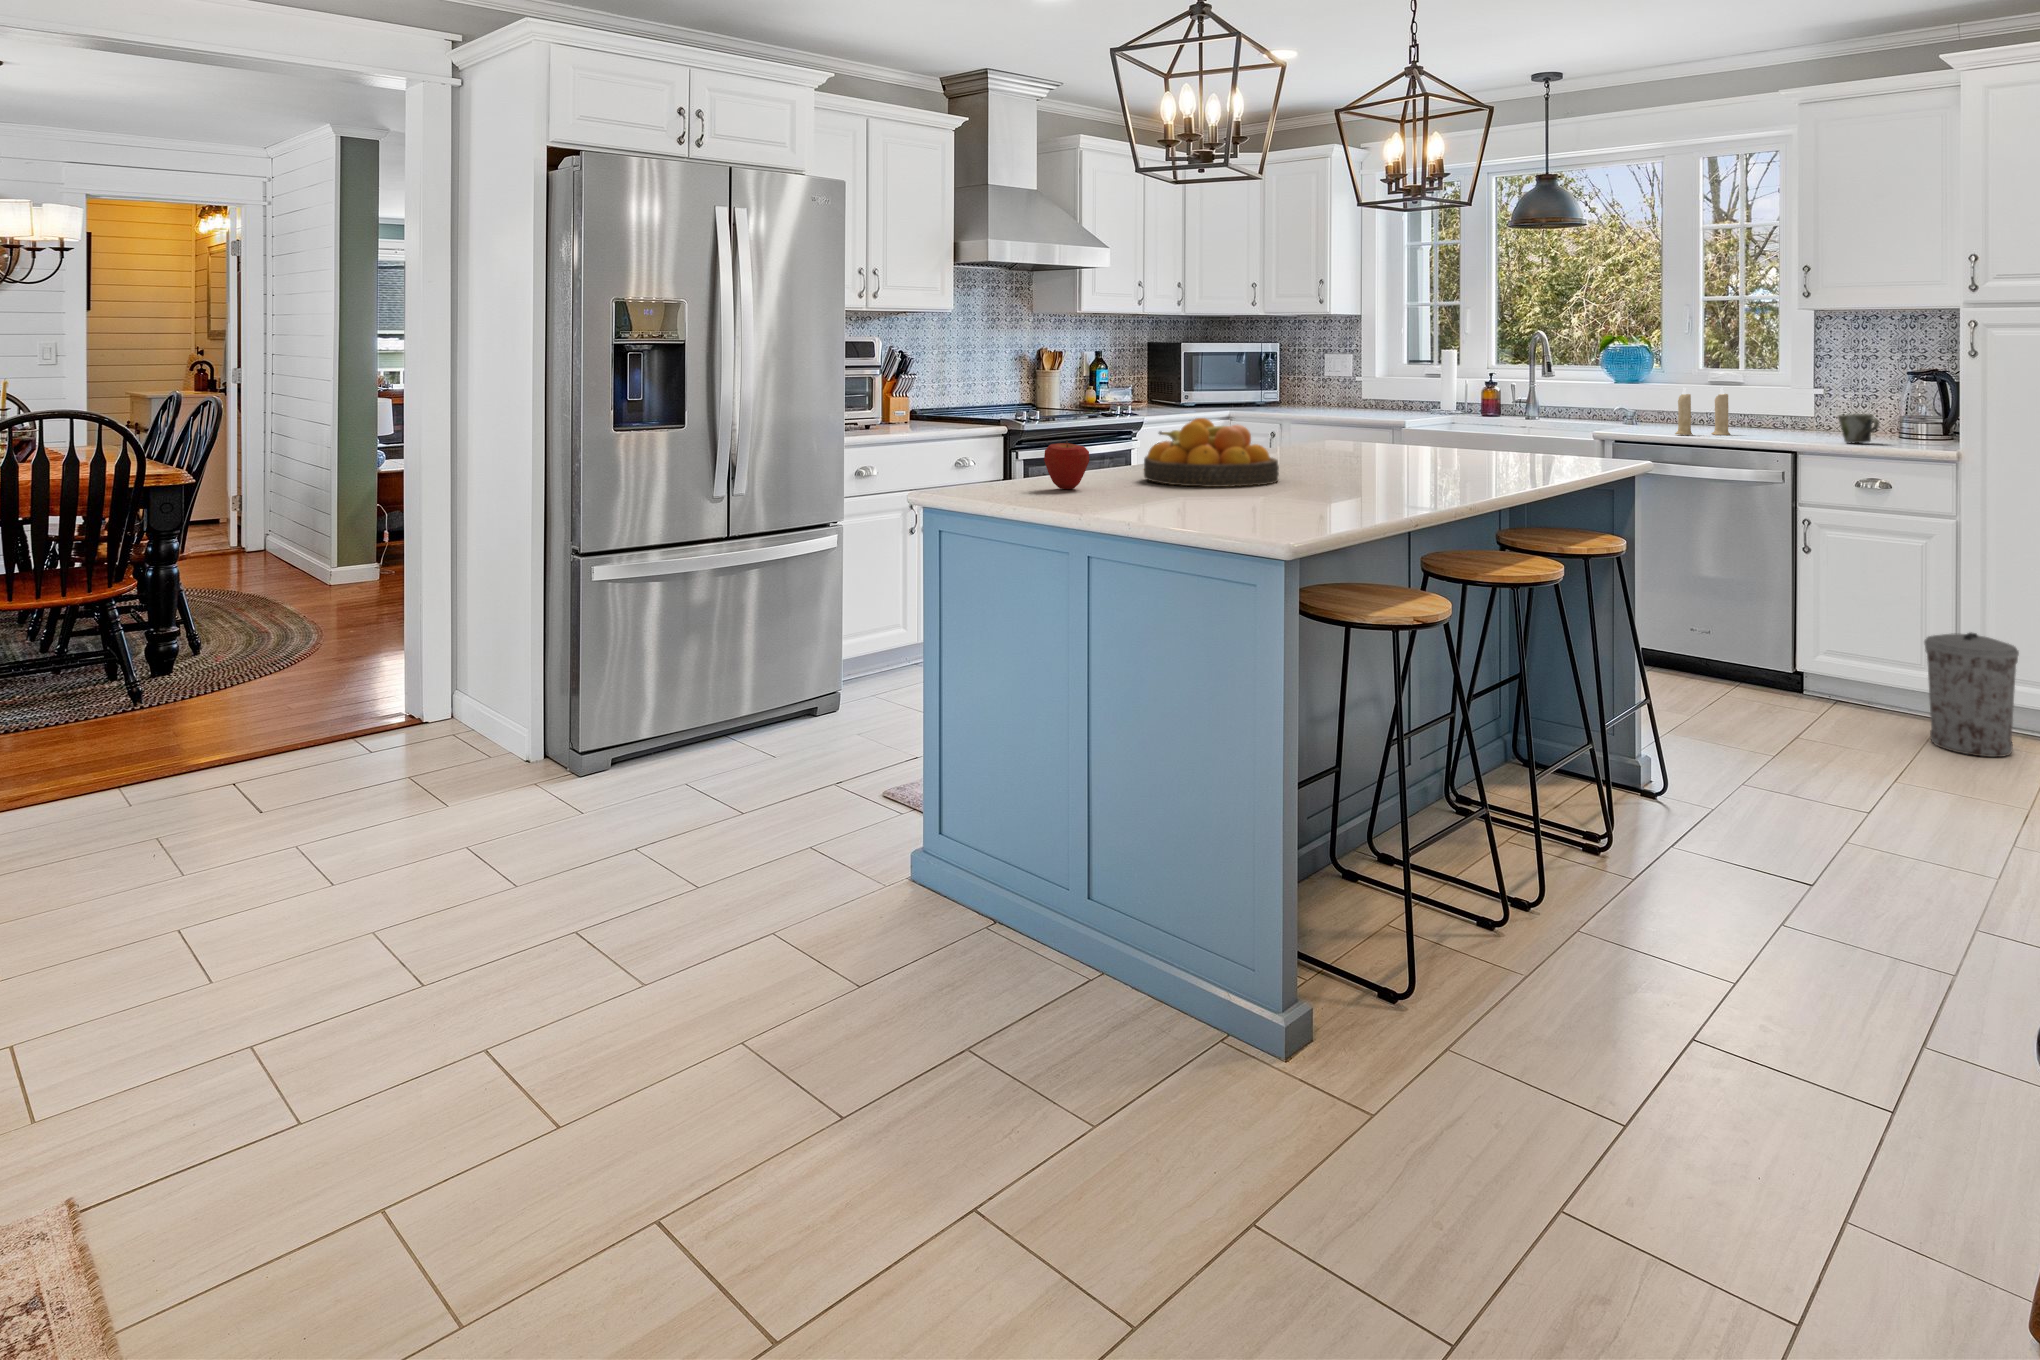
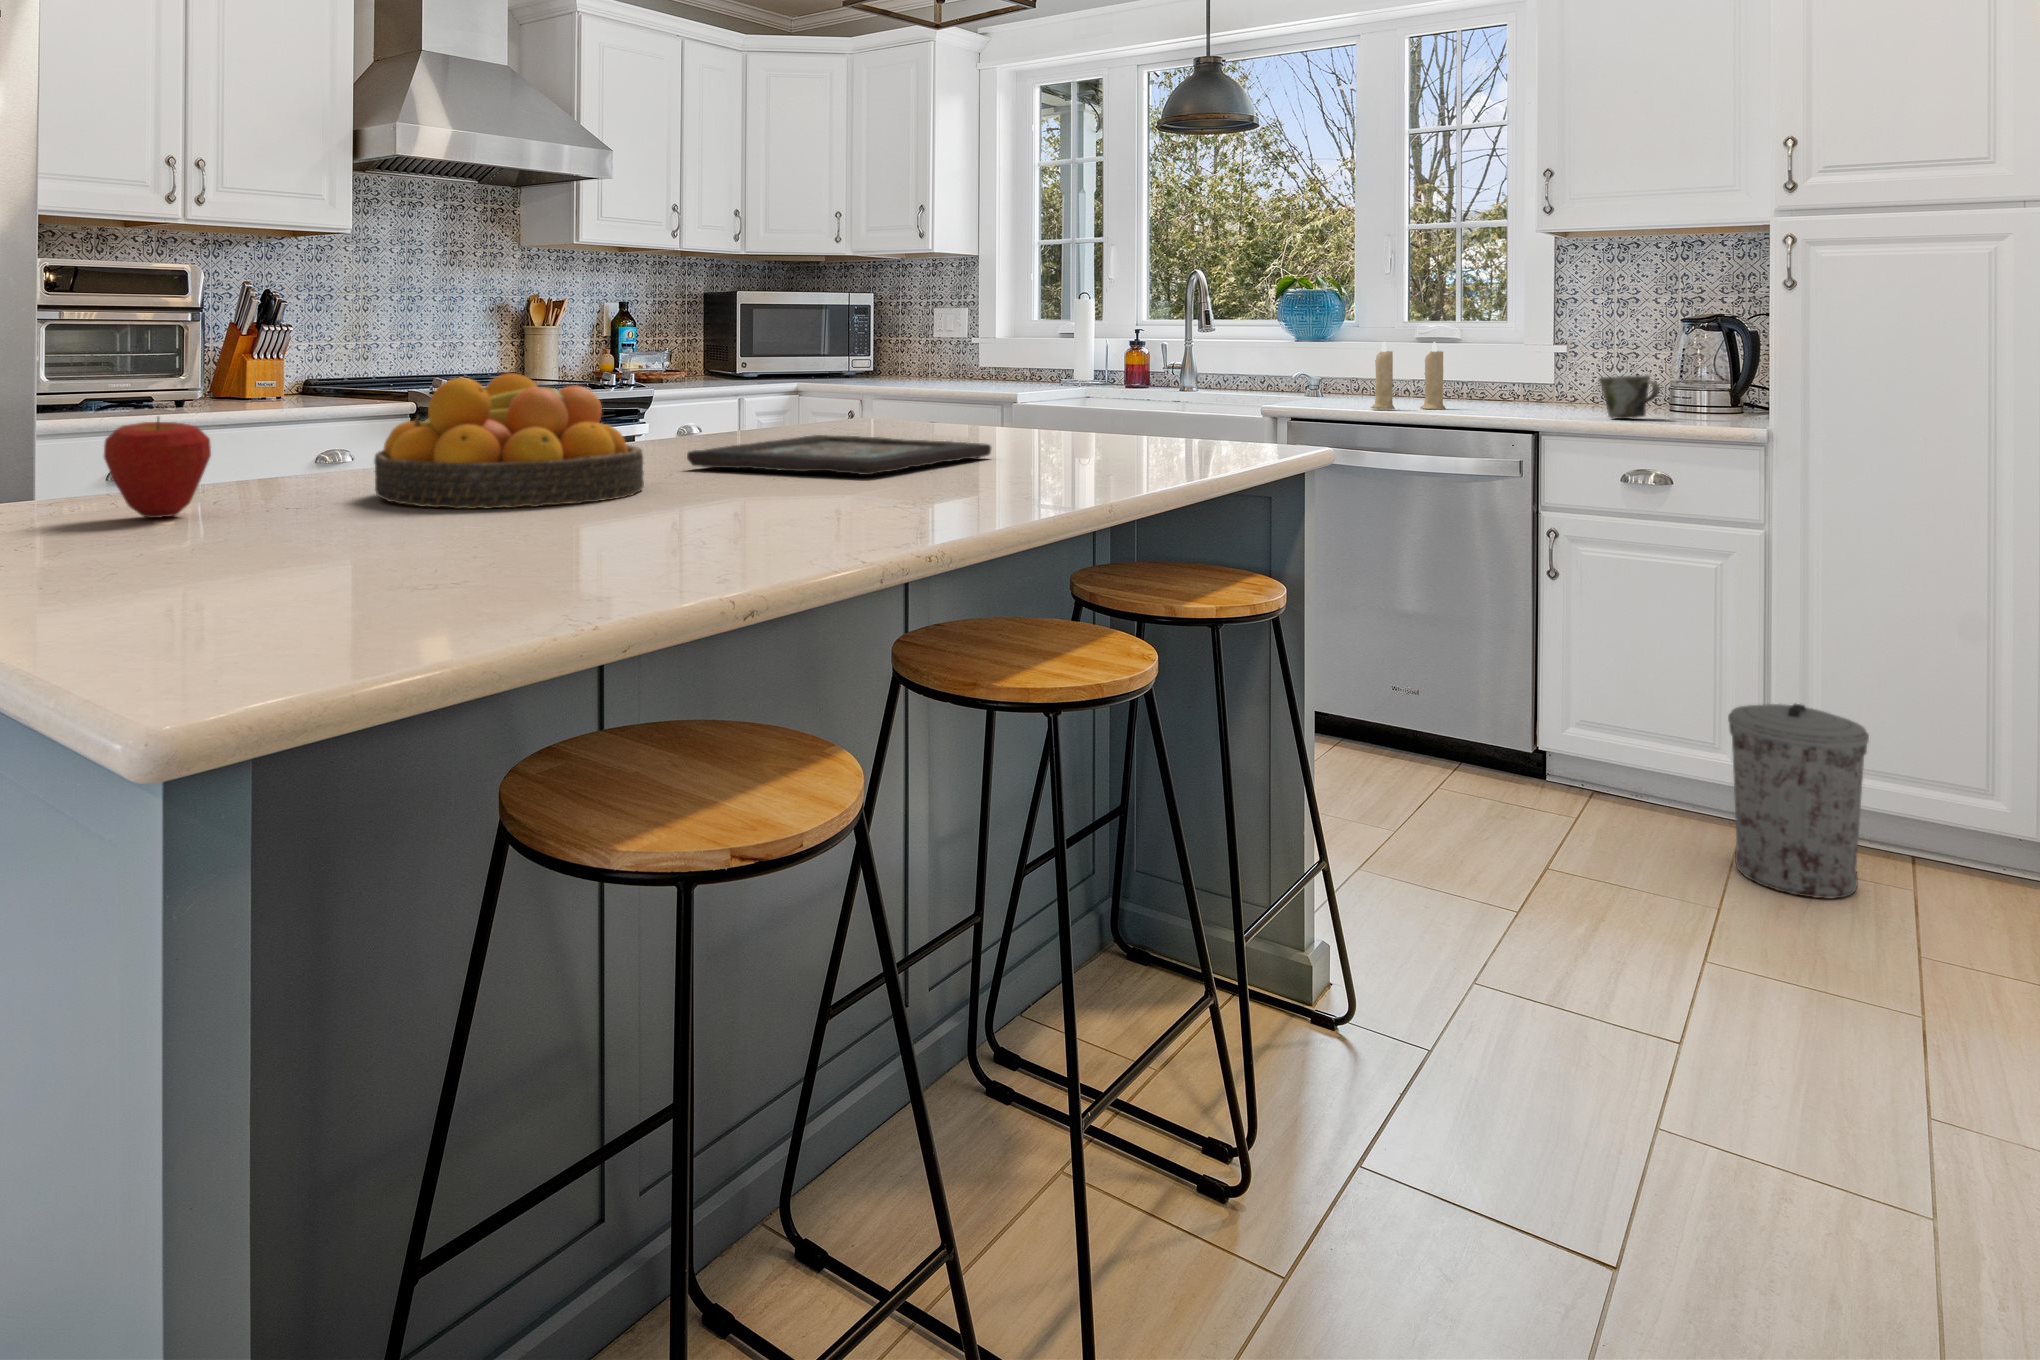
decorative tray: none [1275,451,1444,473] -> present [687,435,991,475]

